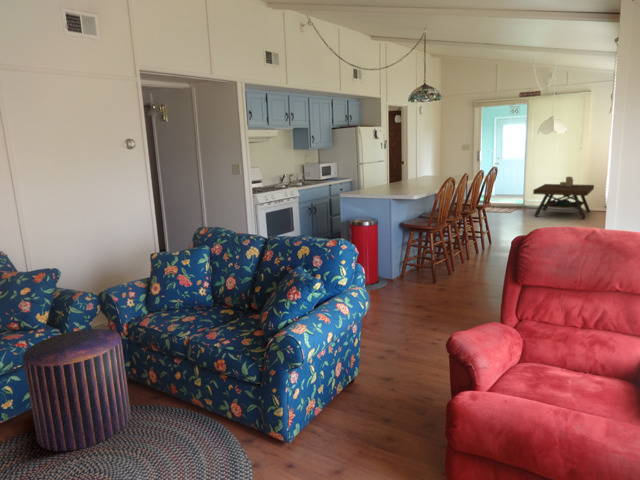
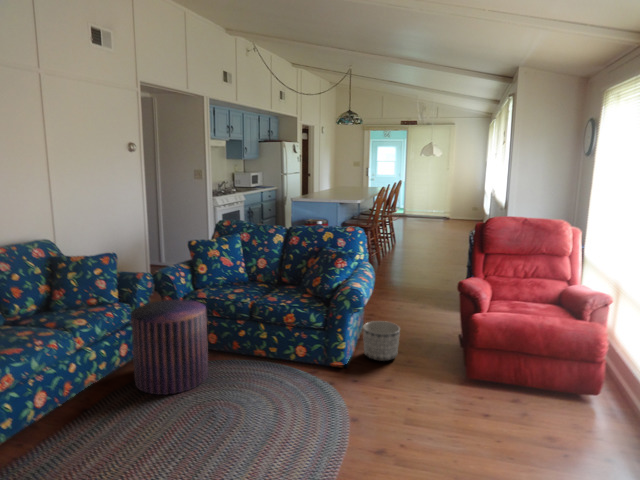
coffee table: present [533,177,594,219] -> none [416,190,457,224]
planter: none [326,373,378,434] -> present [363,321,400,361]

